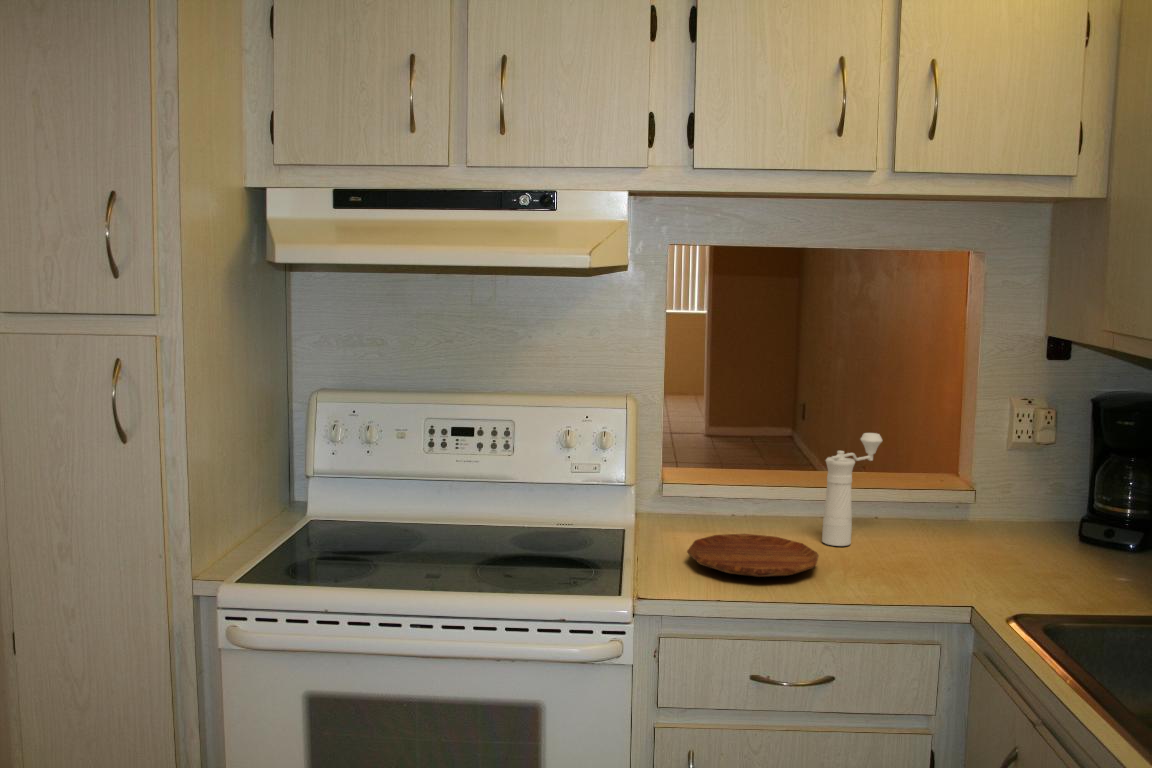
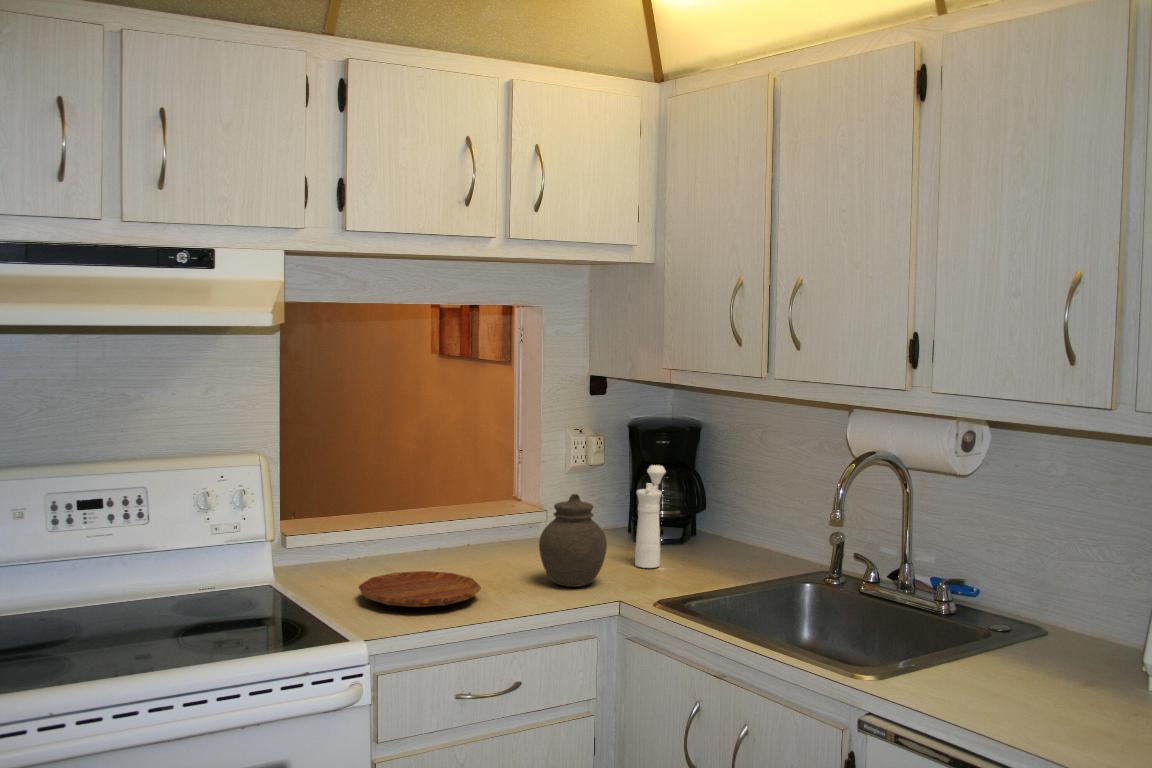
pepper mill: present [822,433,883,546] -> present [635,465,666,568]
jar: none [904,473,989,583] -> present [539,494,607,587]

